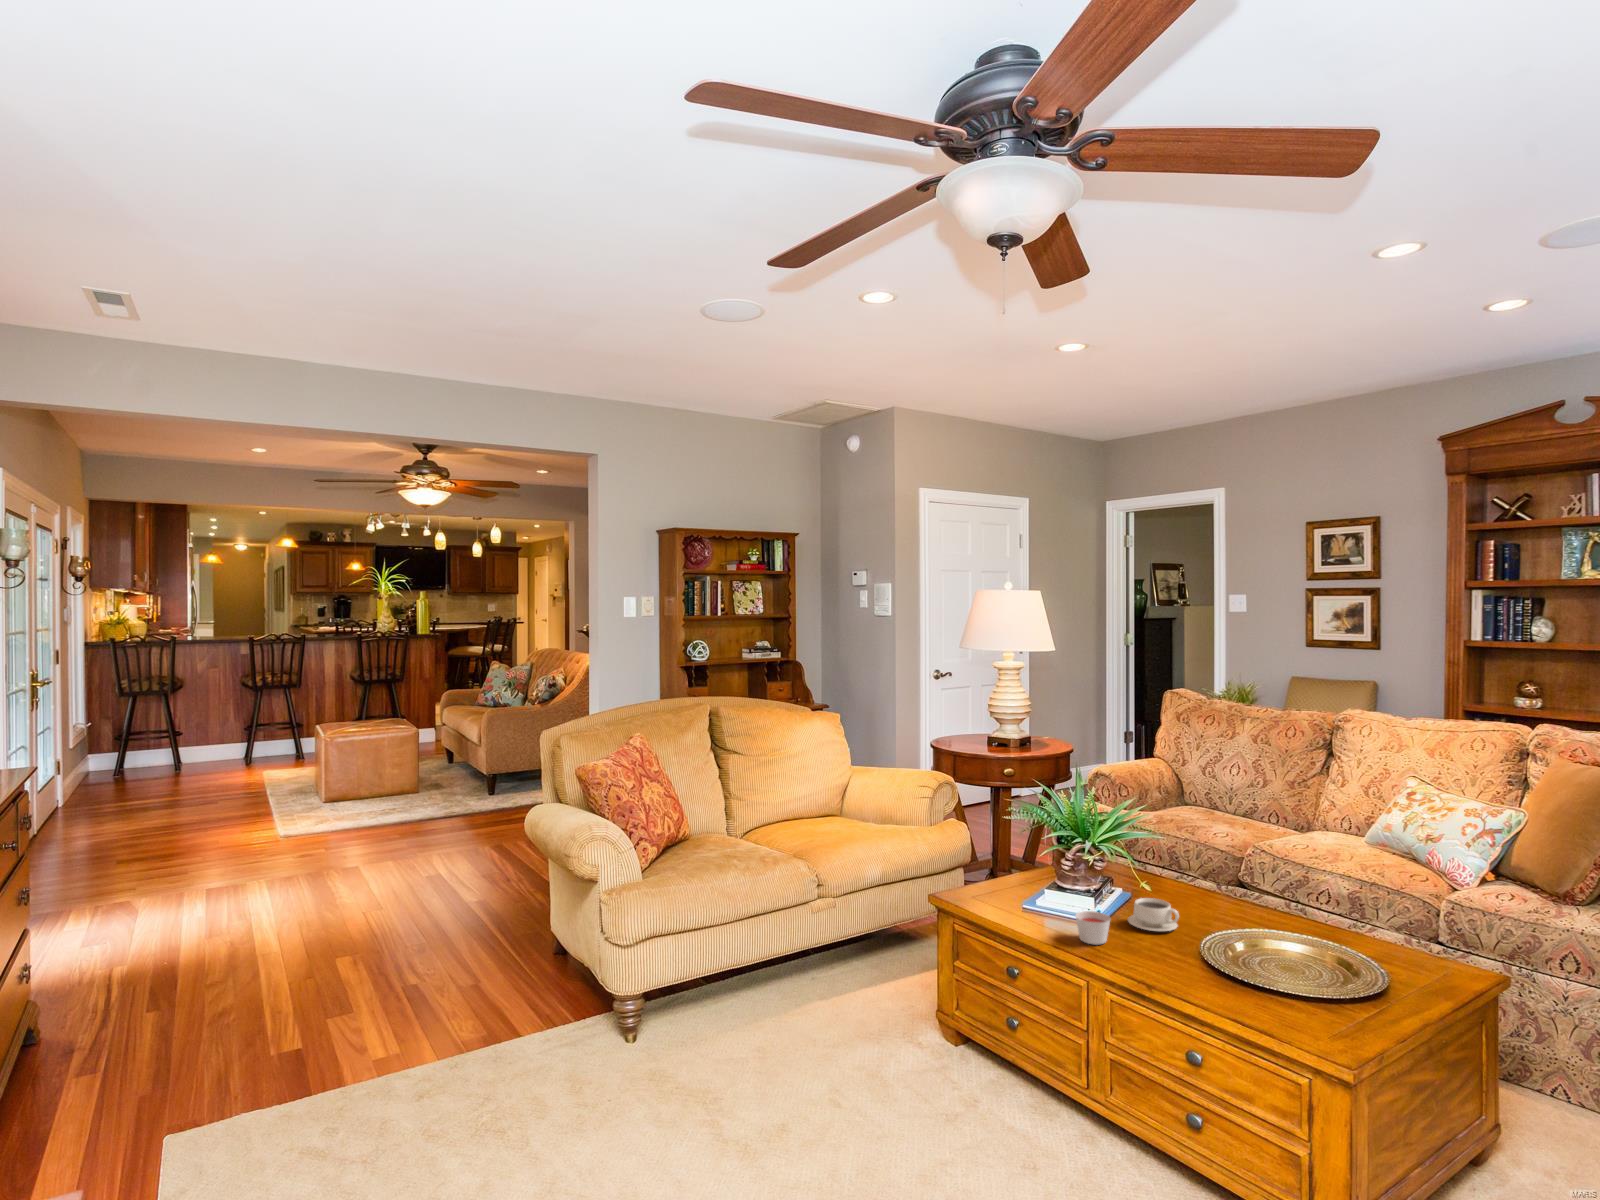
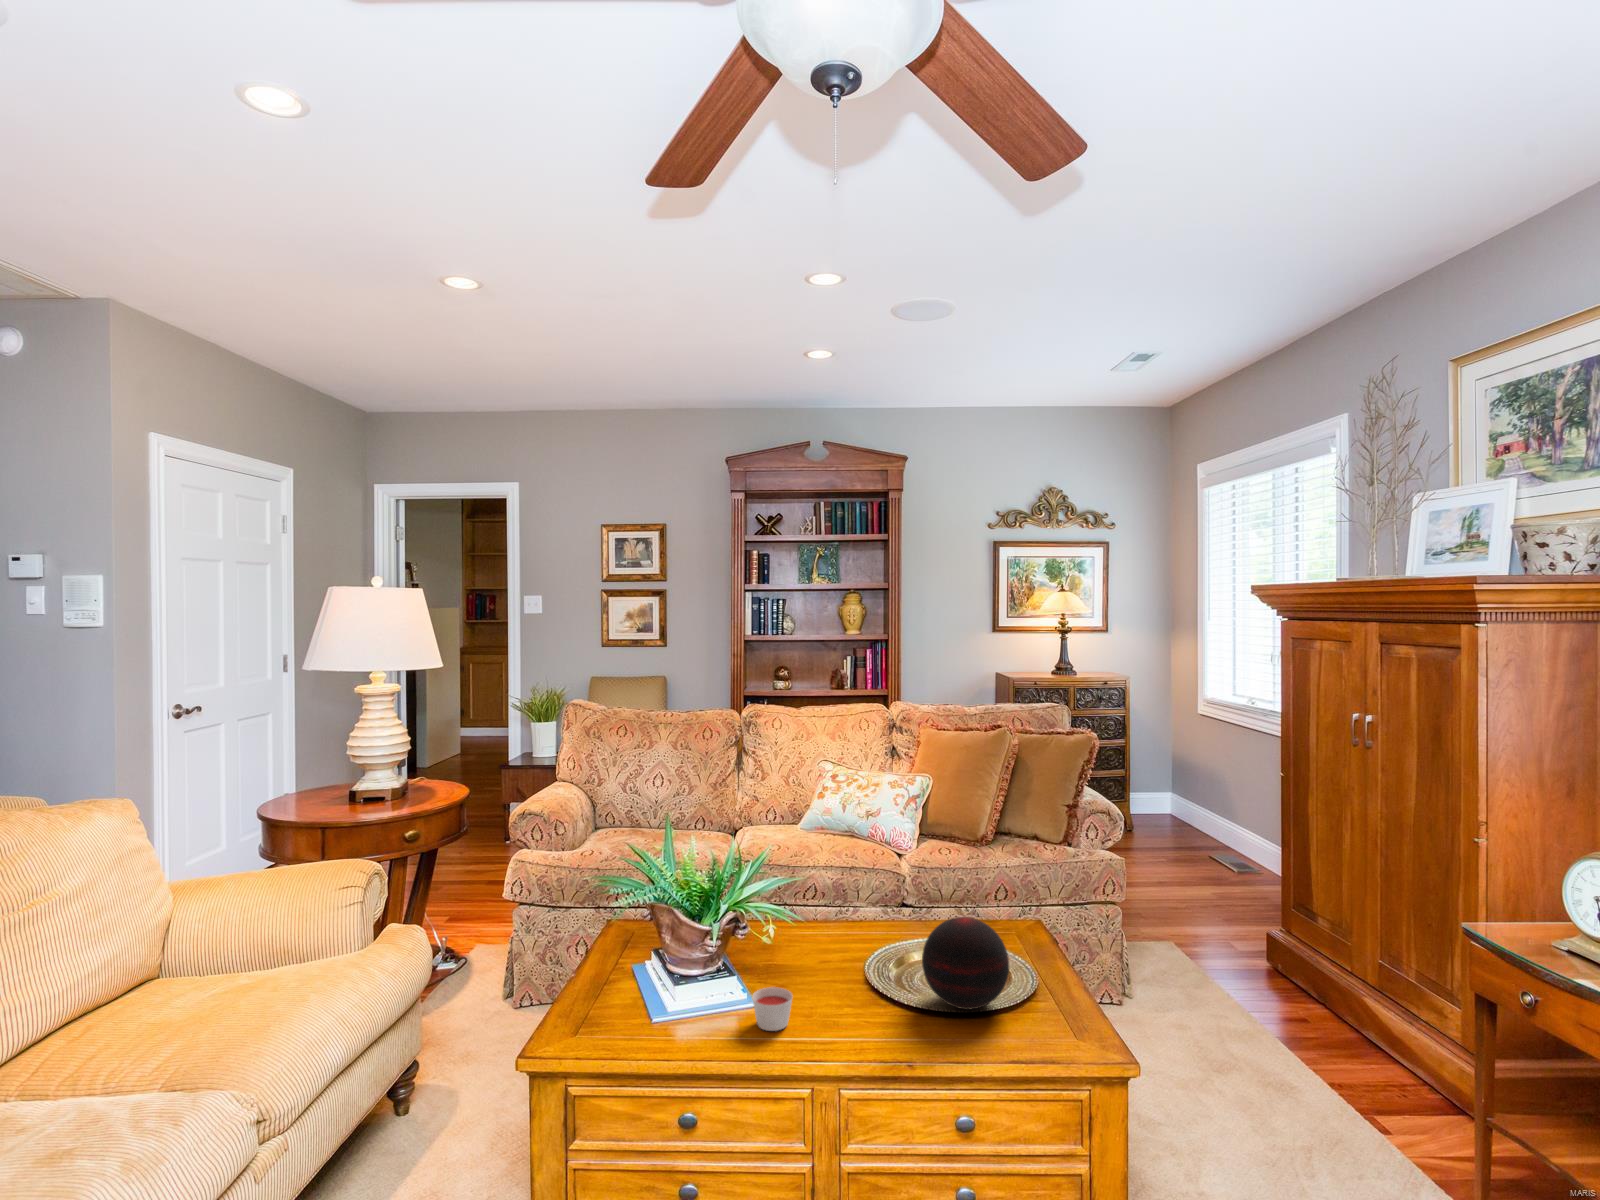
teacup: present [1128,898,1179,931] -> none [764,948,820,989]
decorative orb: none [1229,901,1325,992] -> present [922,917,1009,1009]

